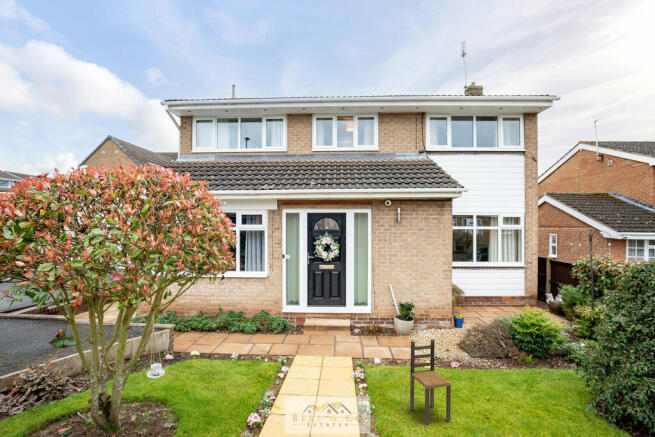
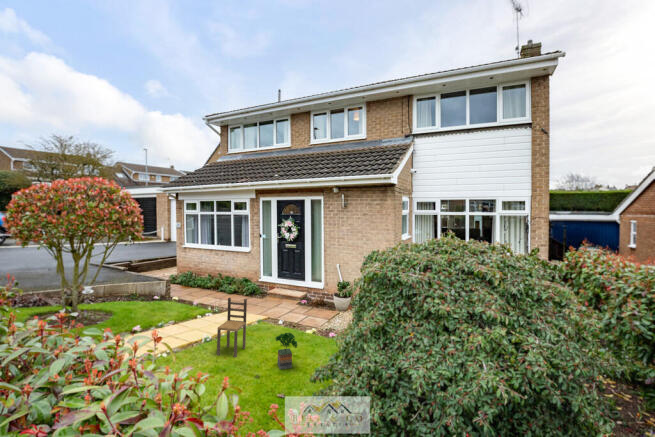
potted tree: none [498,372,533,423] -> present [275,332,297,369]

